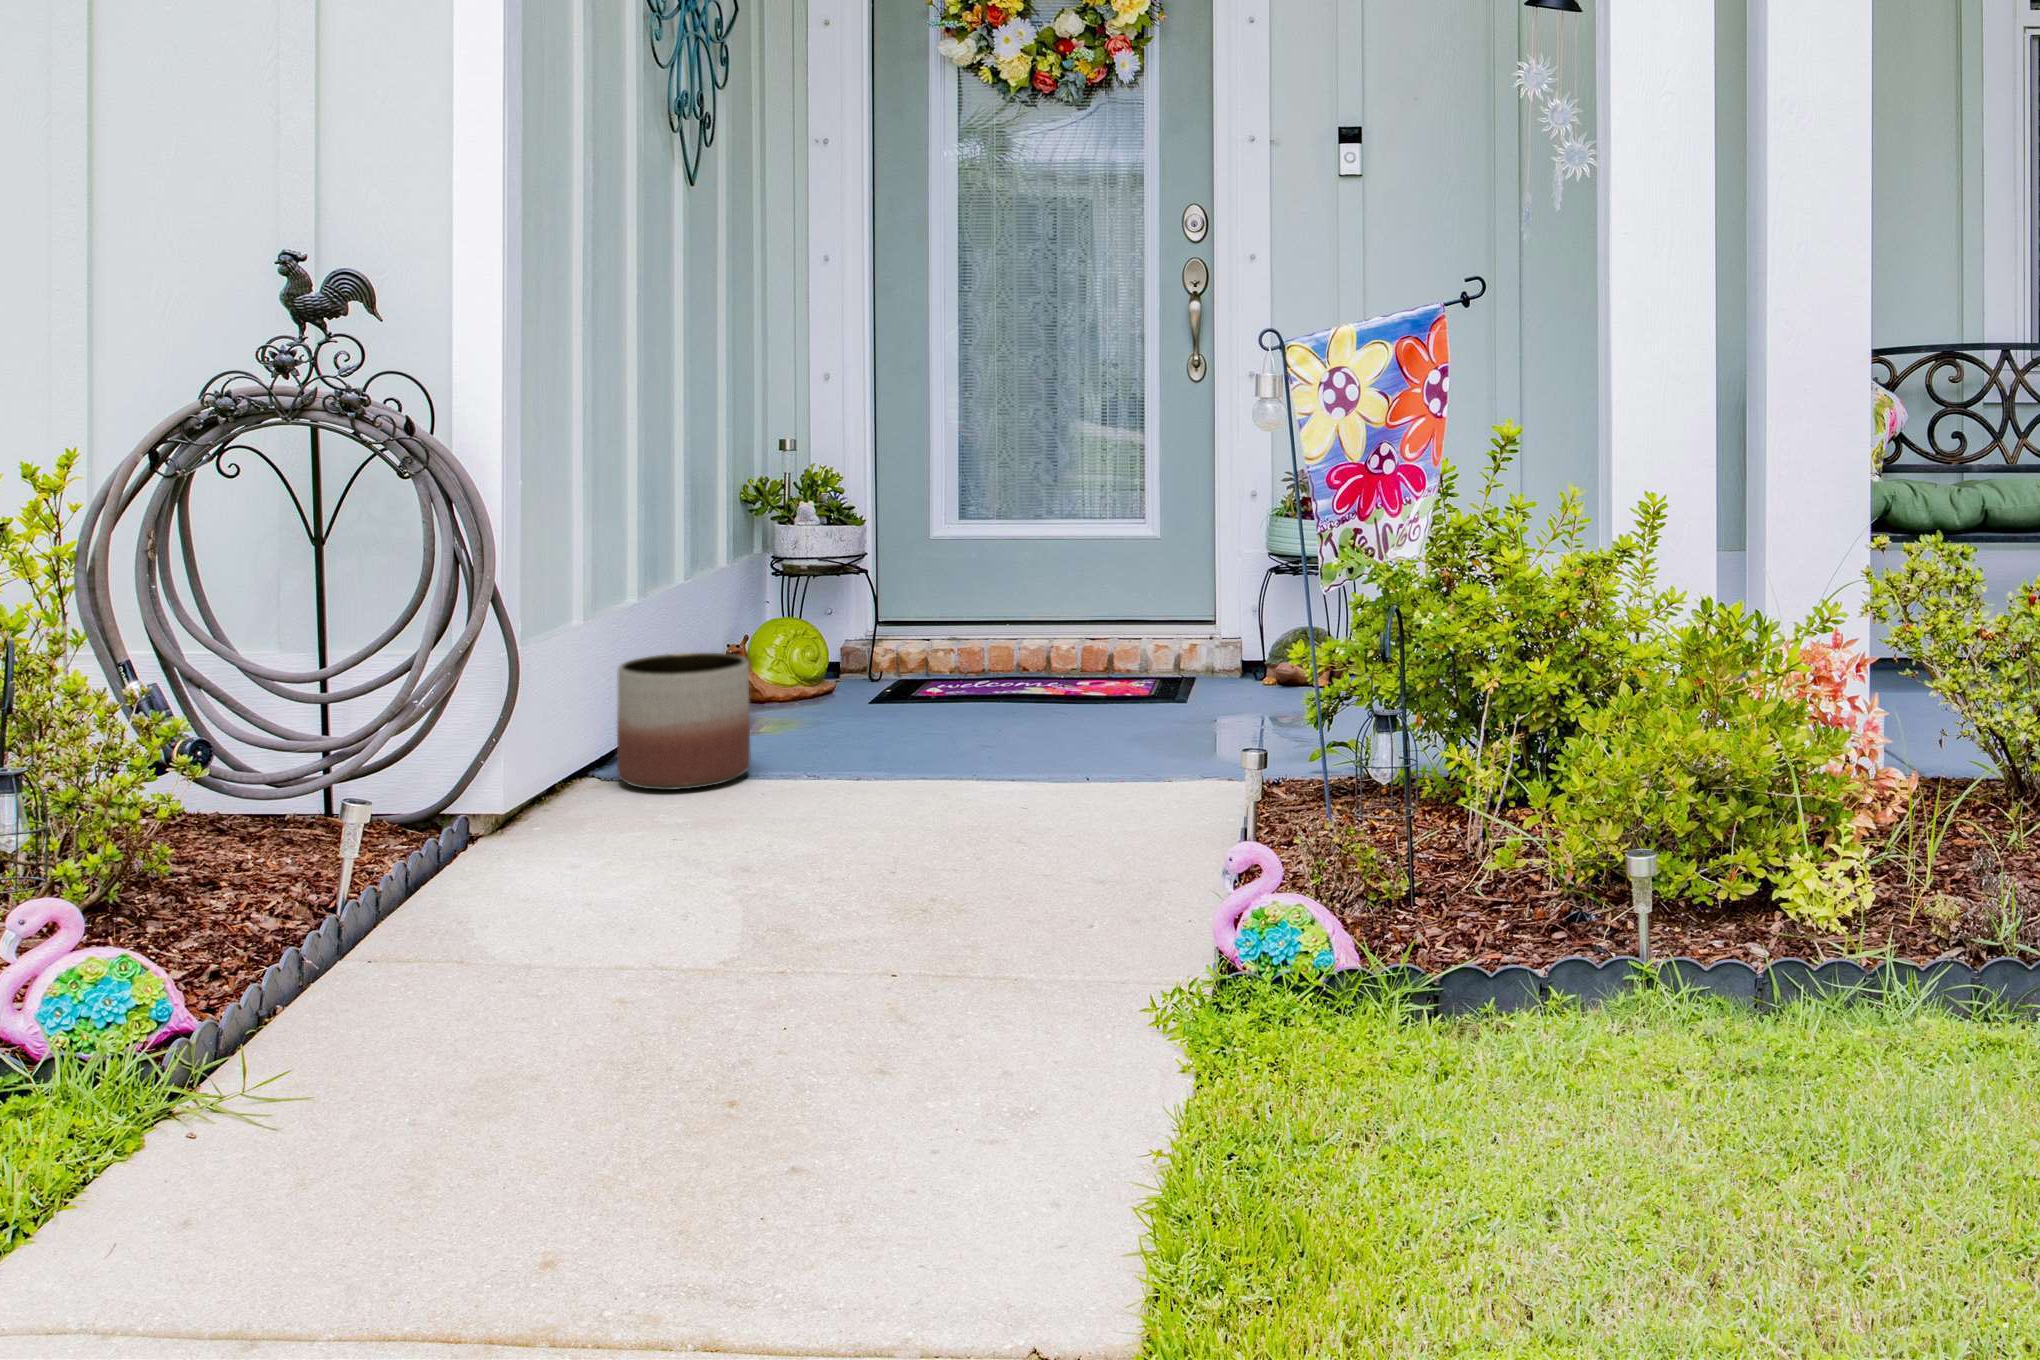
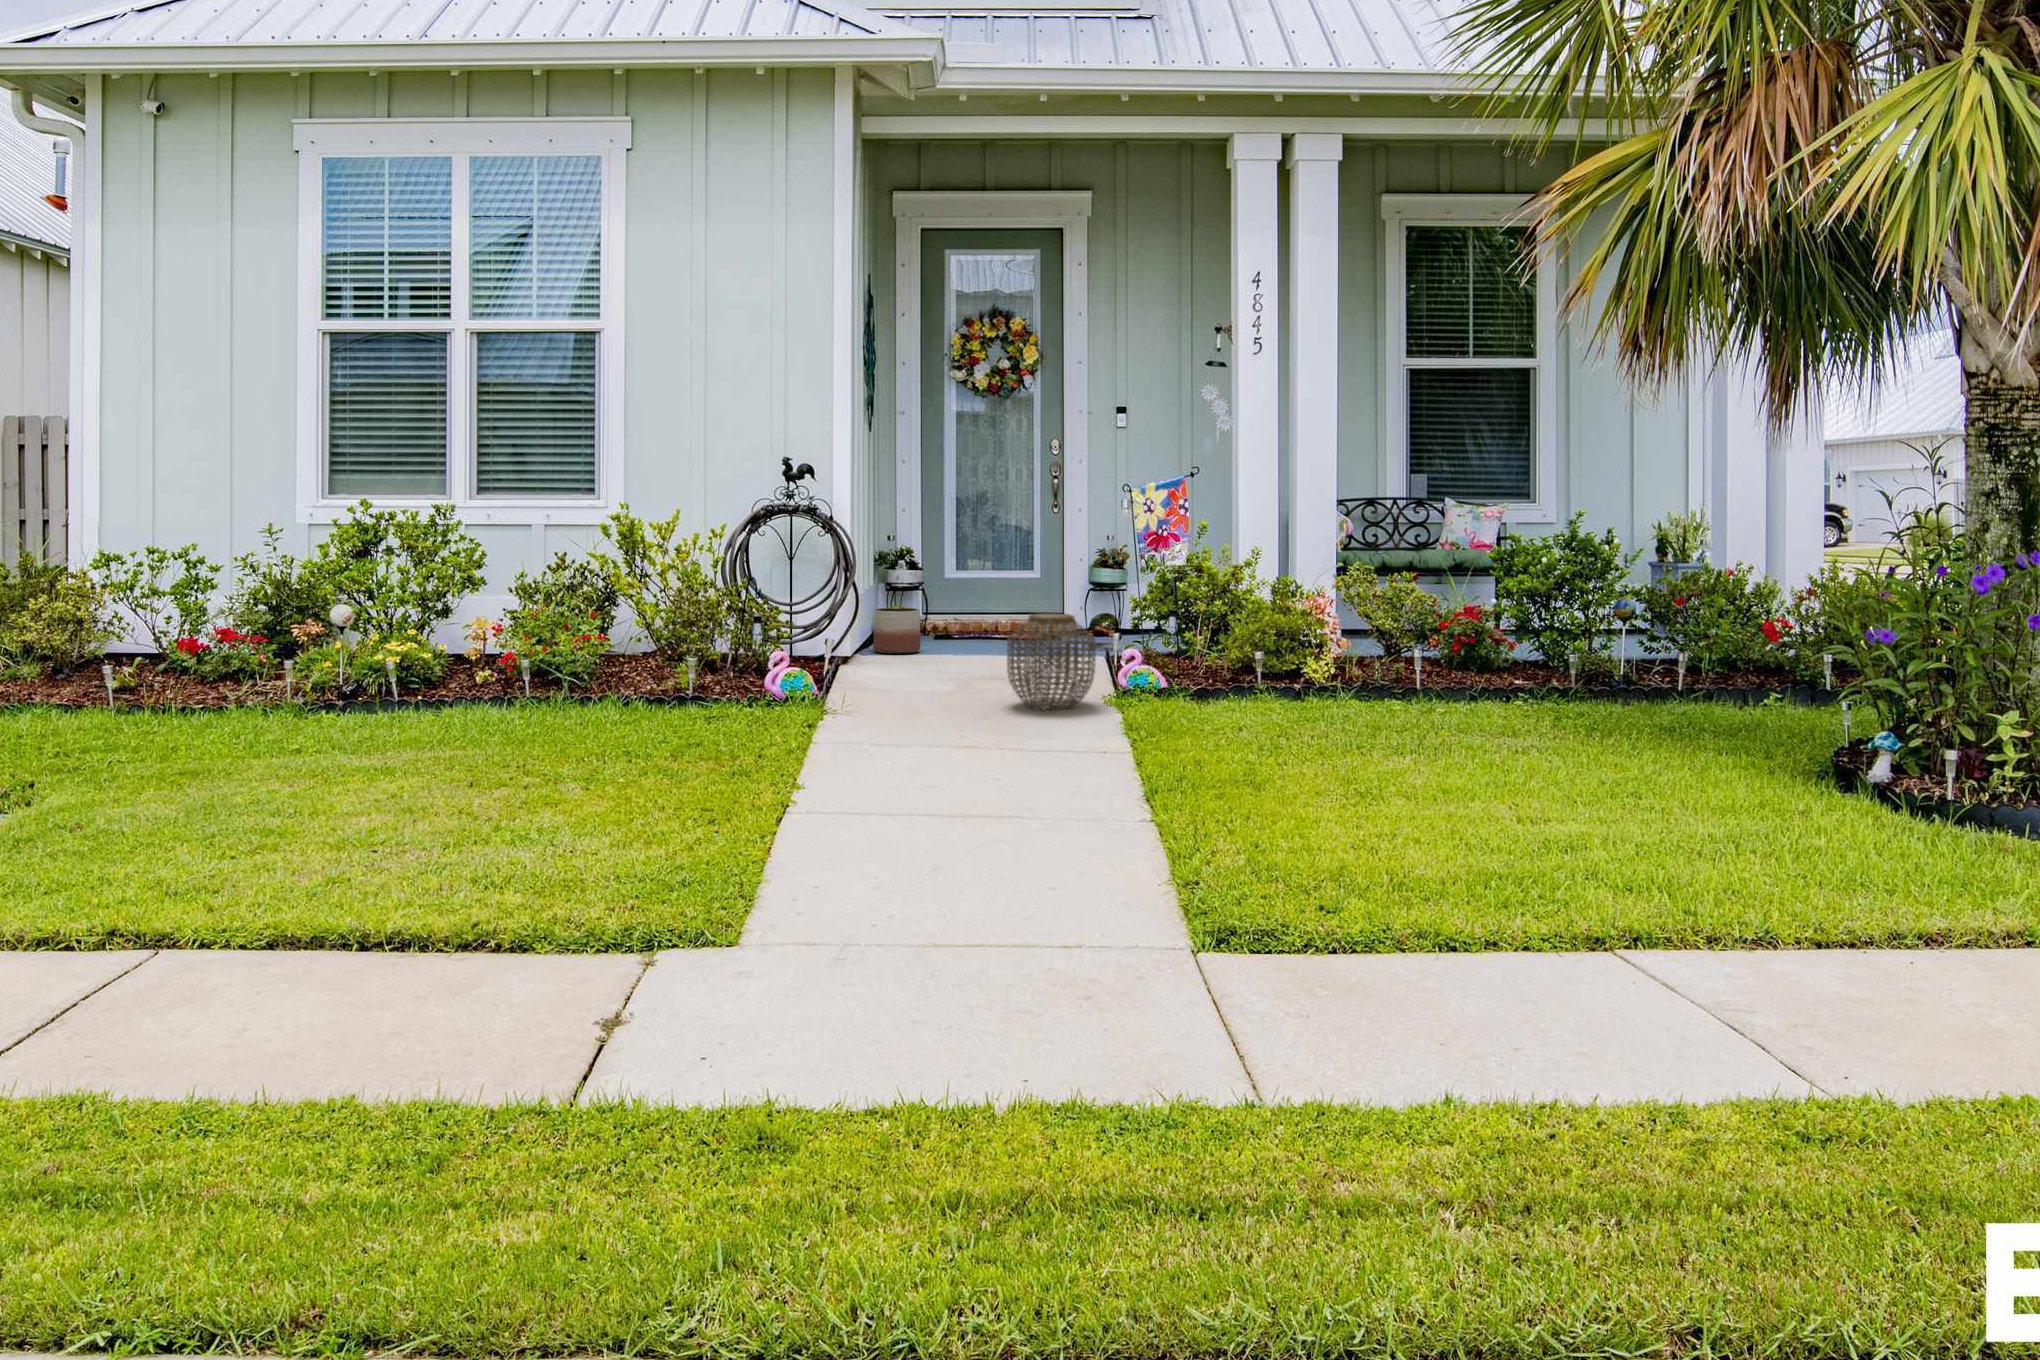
woven basket: none [735,776,1046,1137] -> present [1007,613,1095,709]

